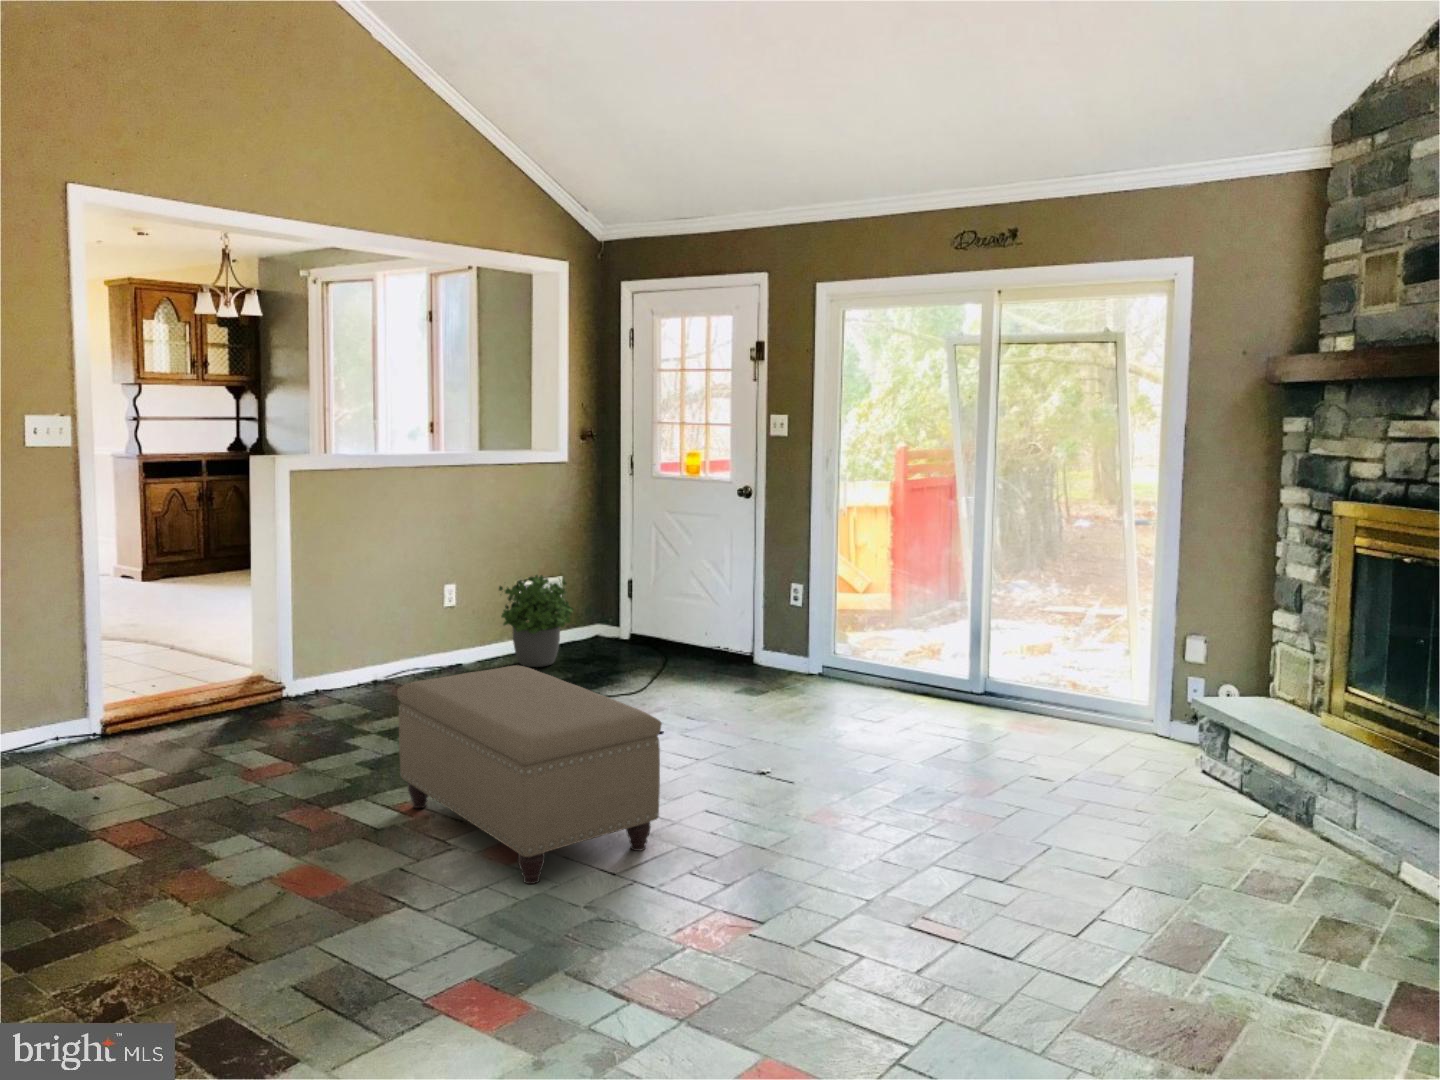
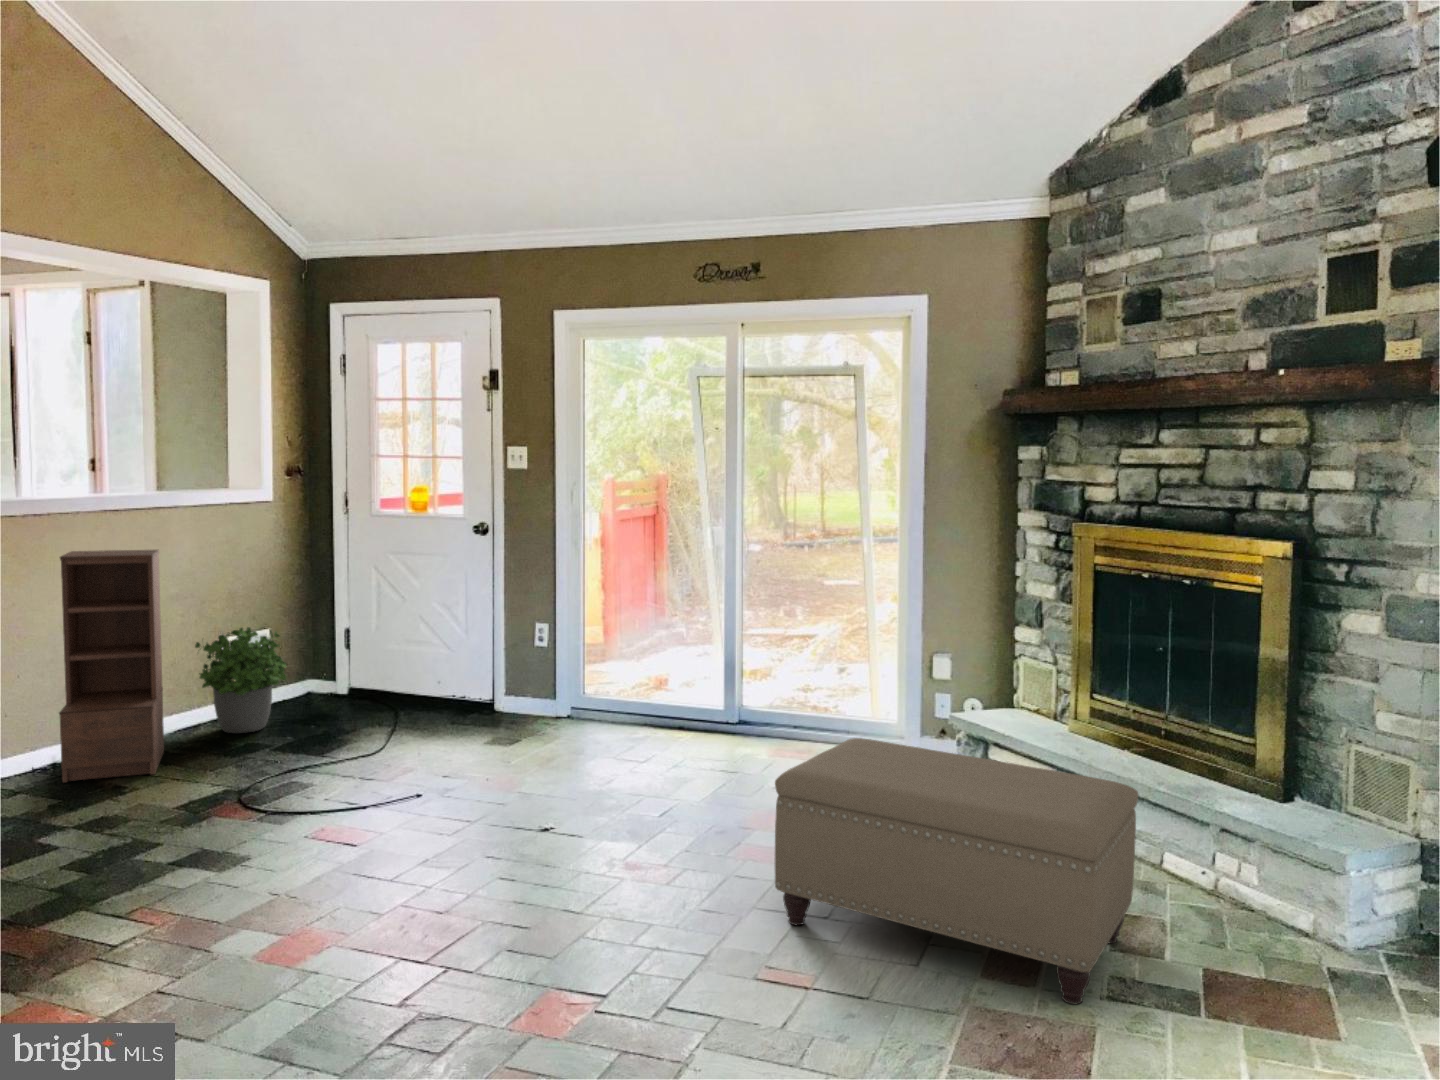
bookshelf: none [389,505,471,696] -> present [59,550,164,782]
ottoman: present [397,665,662,884] -> present [775,738,1138,1004]

